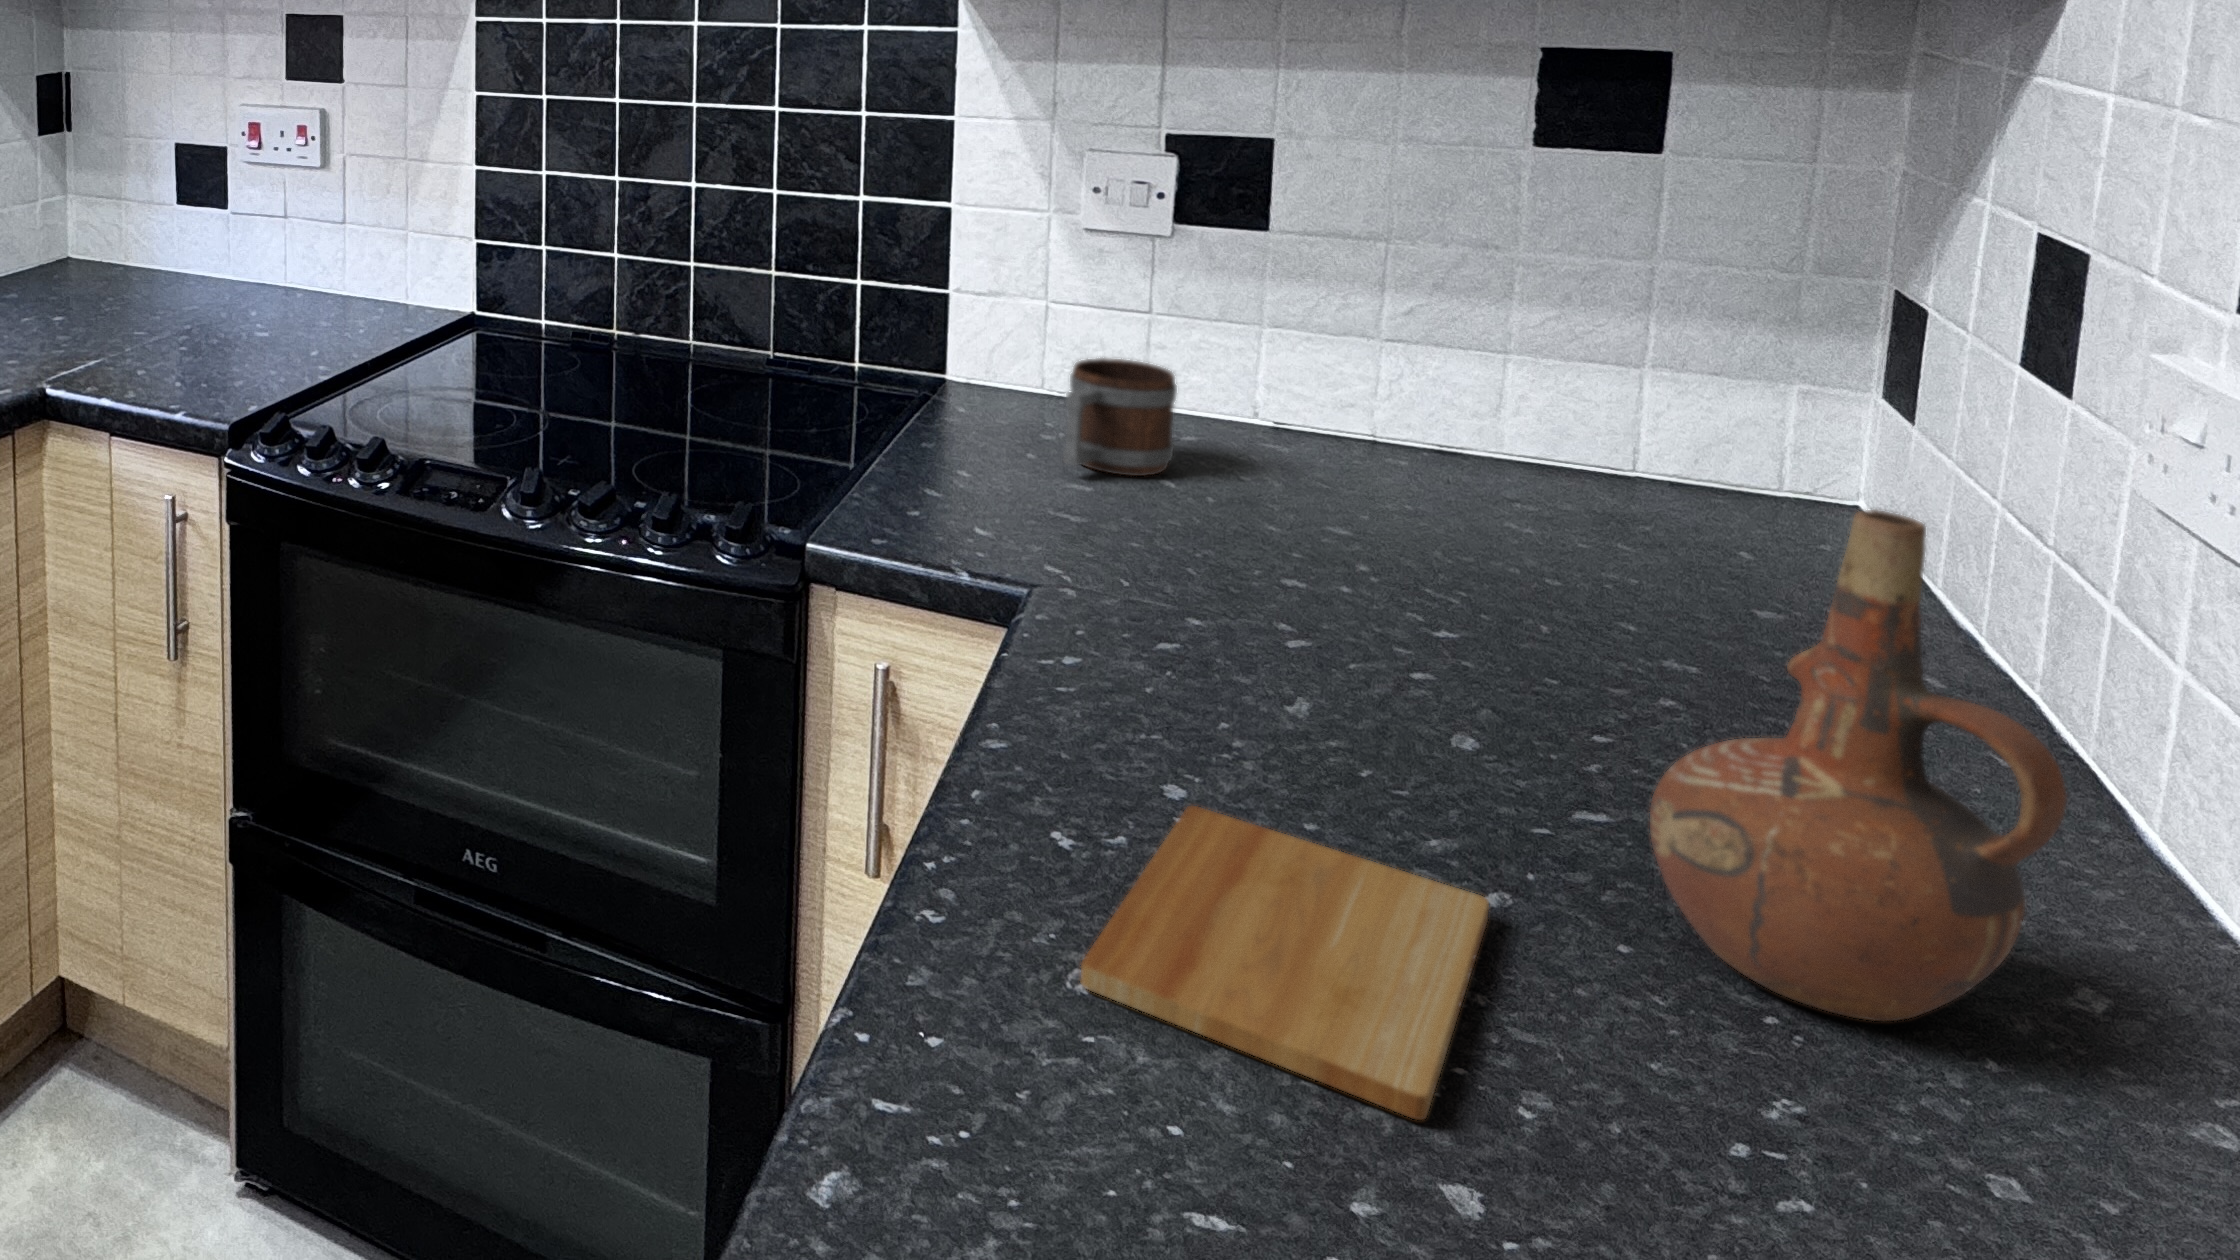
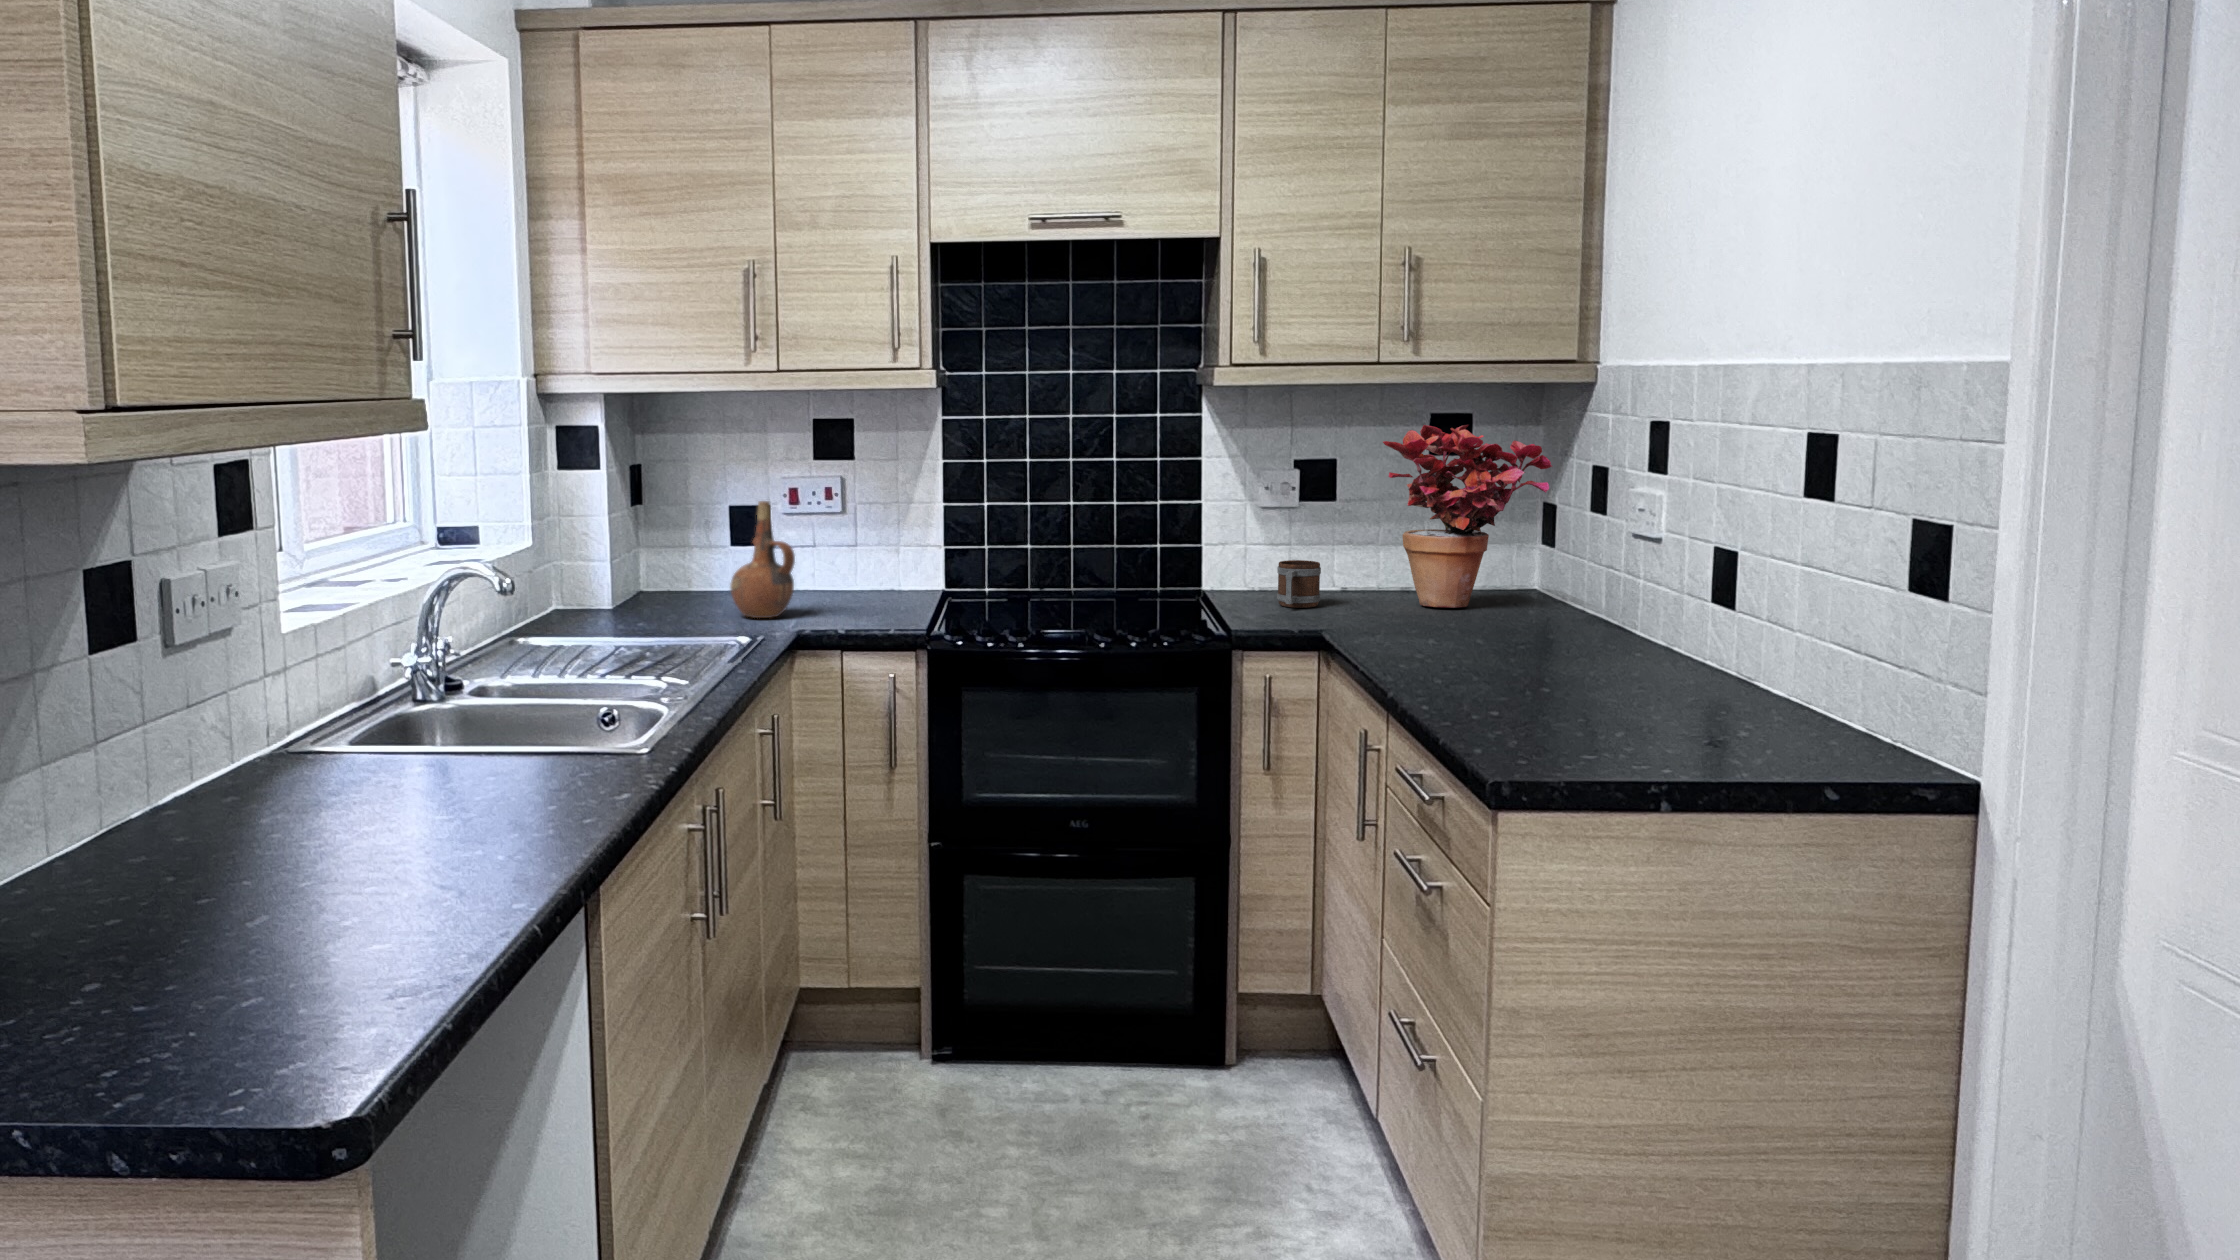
potted plant: none [1332,77,1884,544] -> present [1383,425,1552,608]
ceramic pitcher: present [1650,510,2067,1021] -> present [730,501,795,618]
cutting board: present [1081,806,1489,1120] -> none [1433,661,1542,695]

